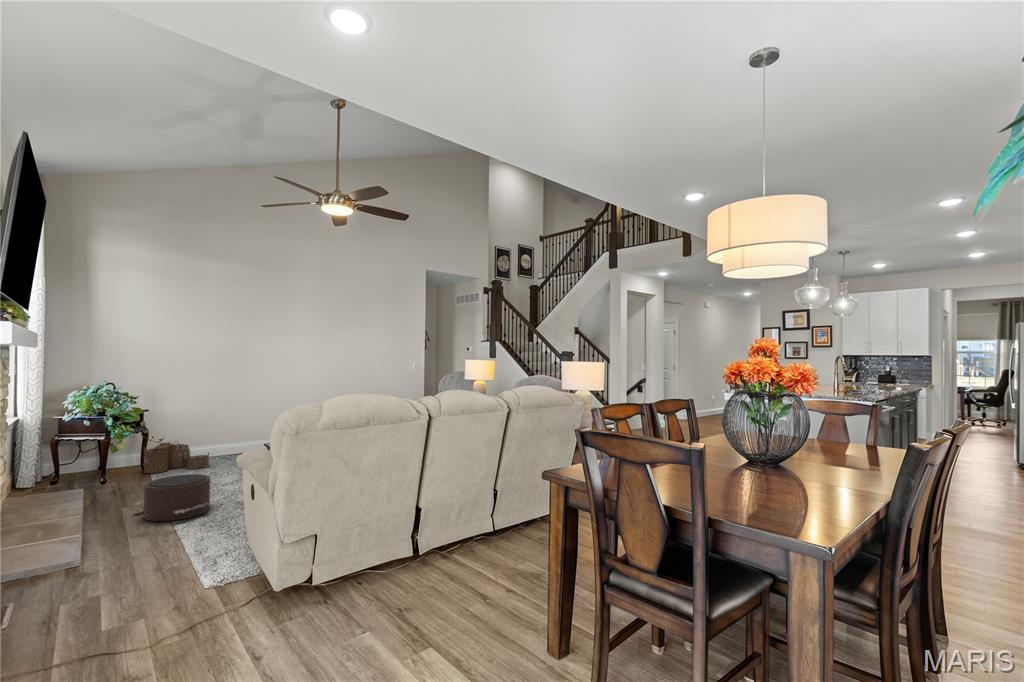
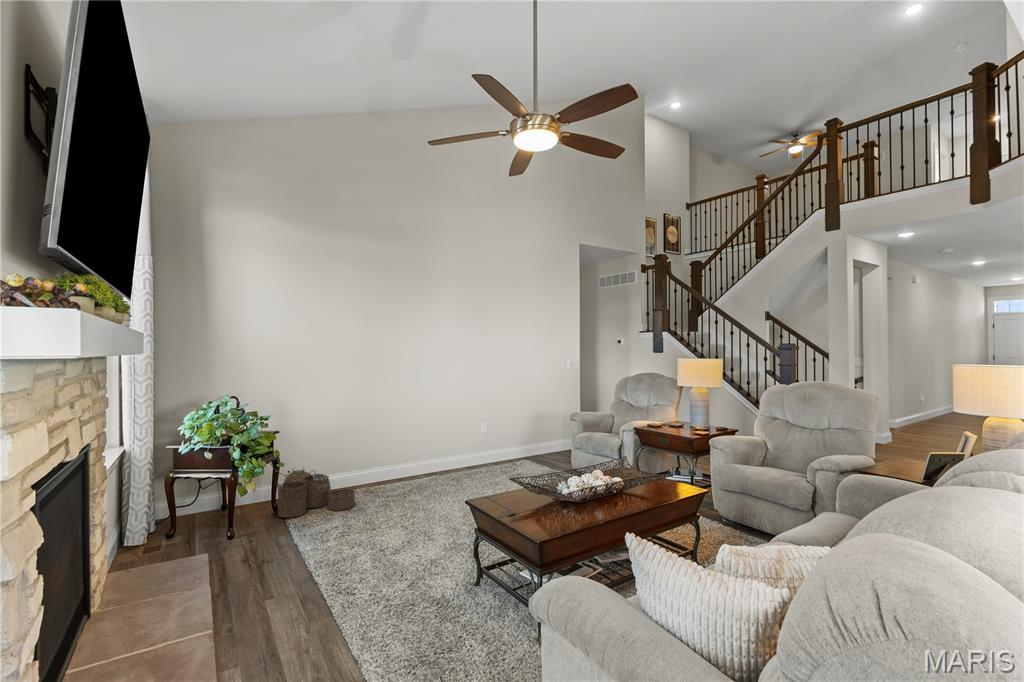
pouf: present [134,474,210,521] -> none [285,548,399,641]

